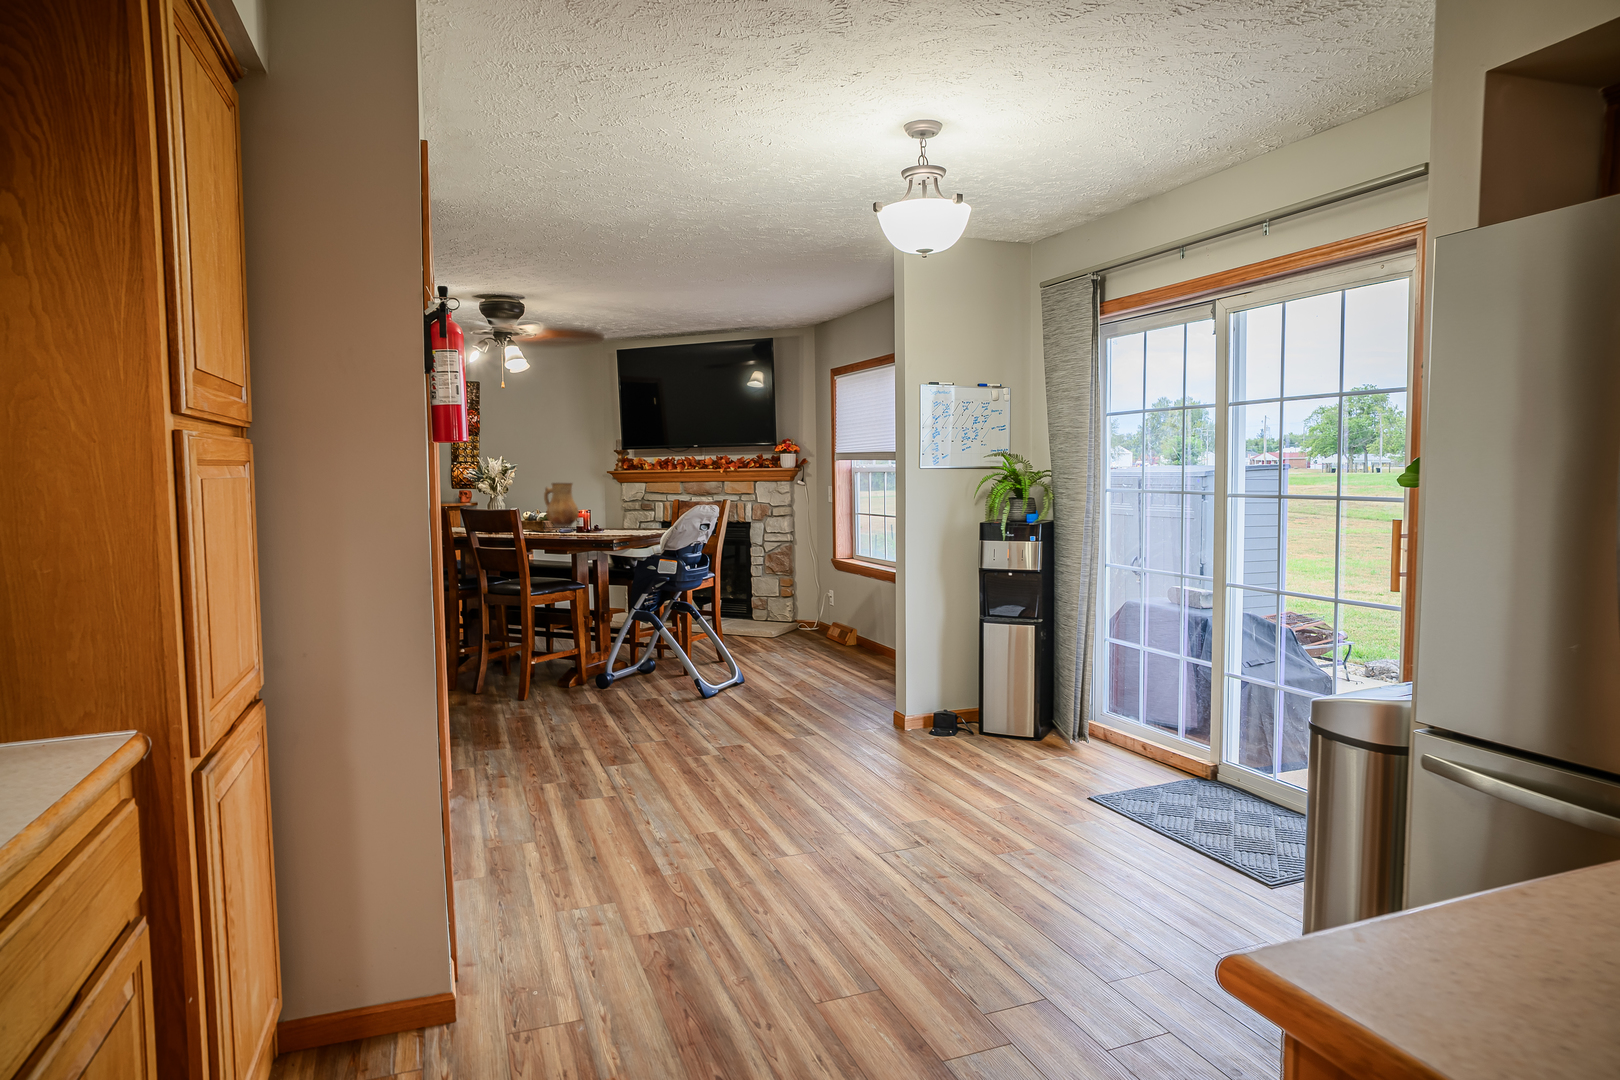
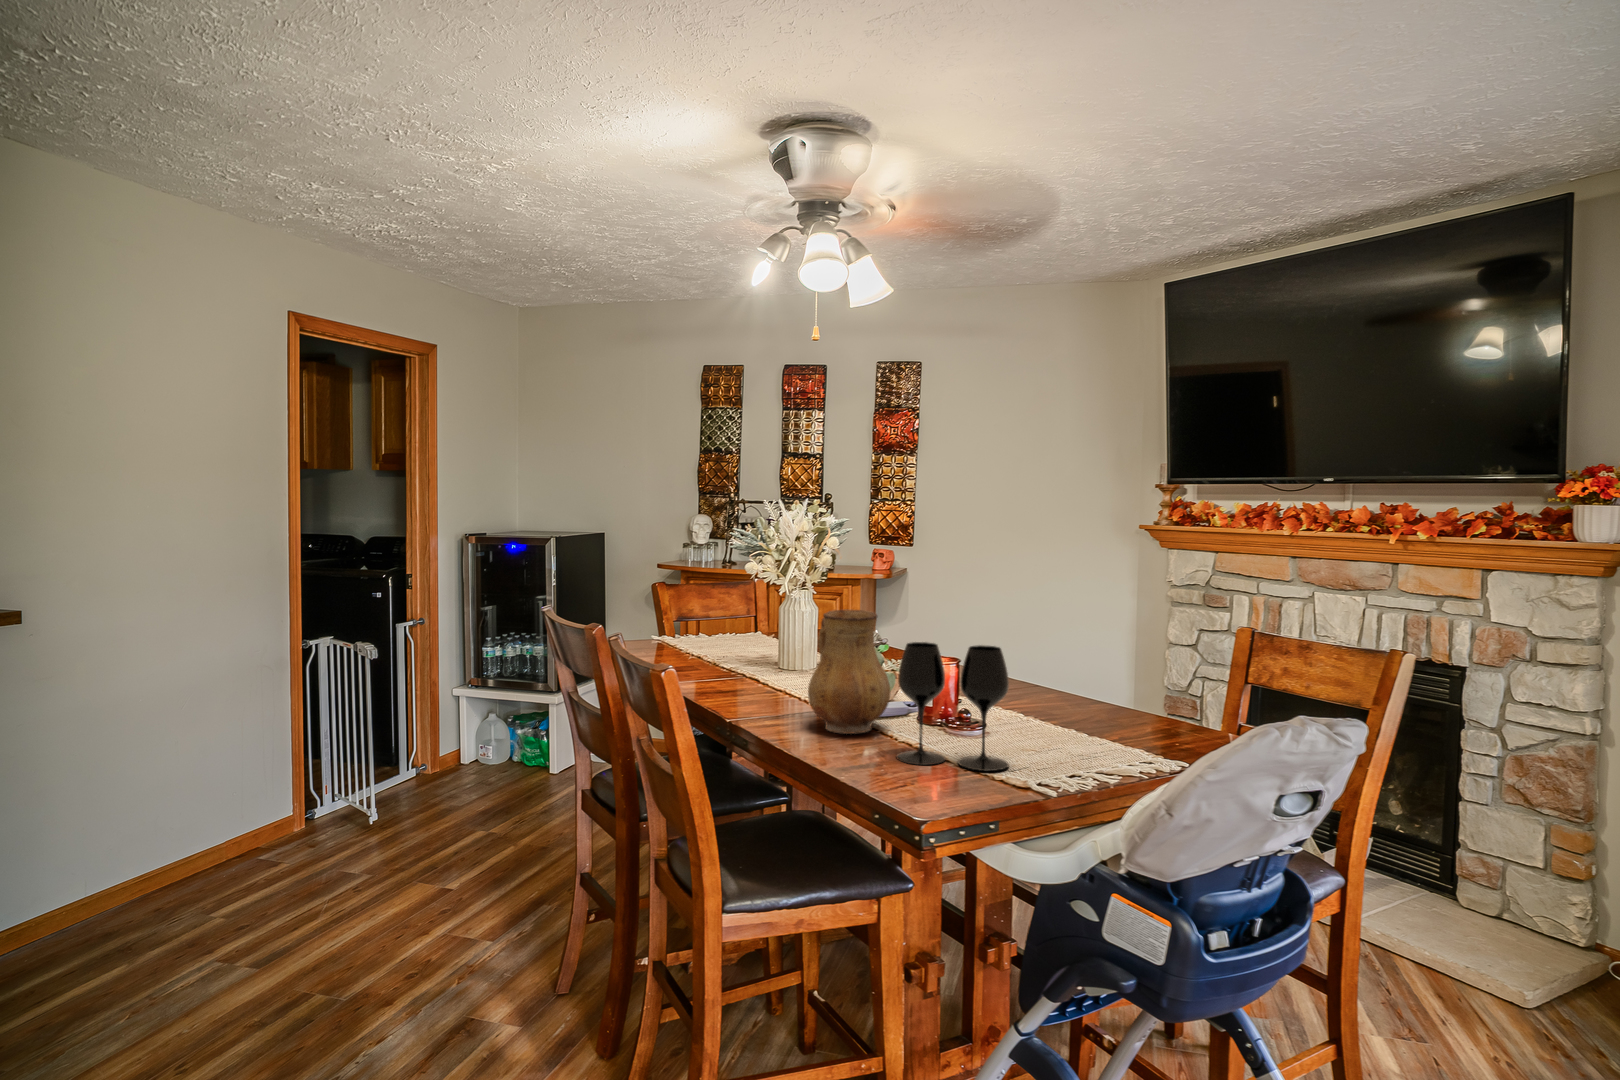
wine glass: none [592,487,631,528] -> present [896,642,1009,771]

